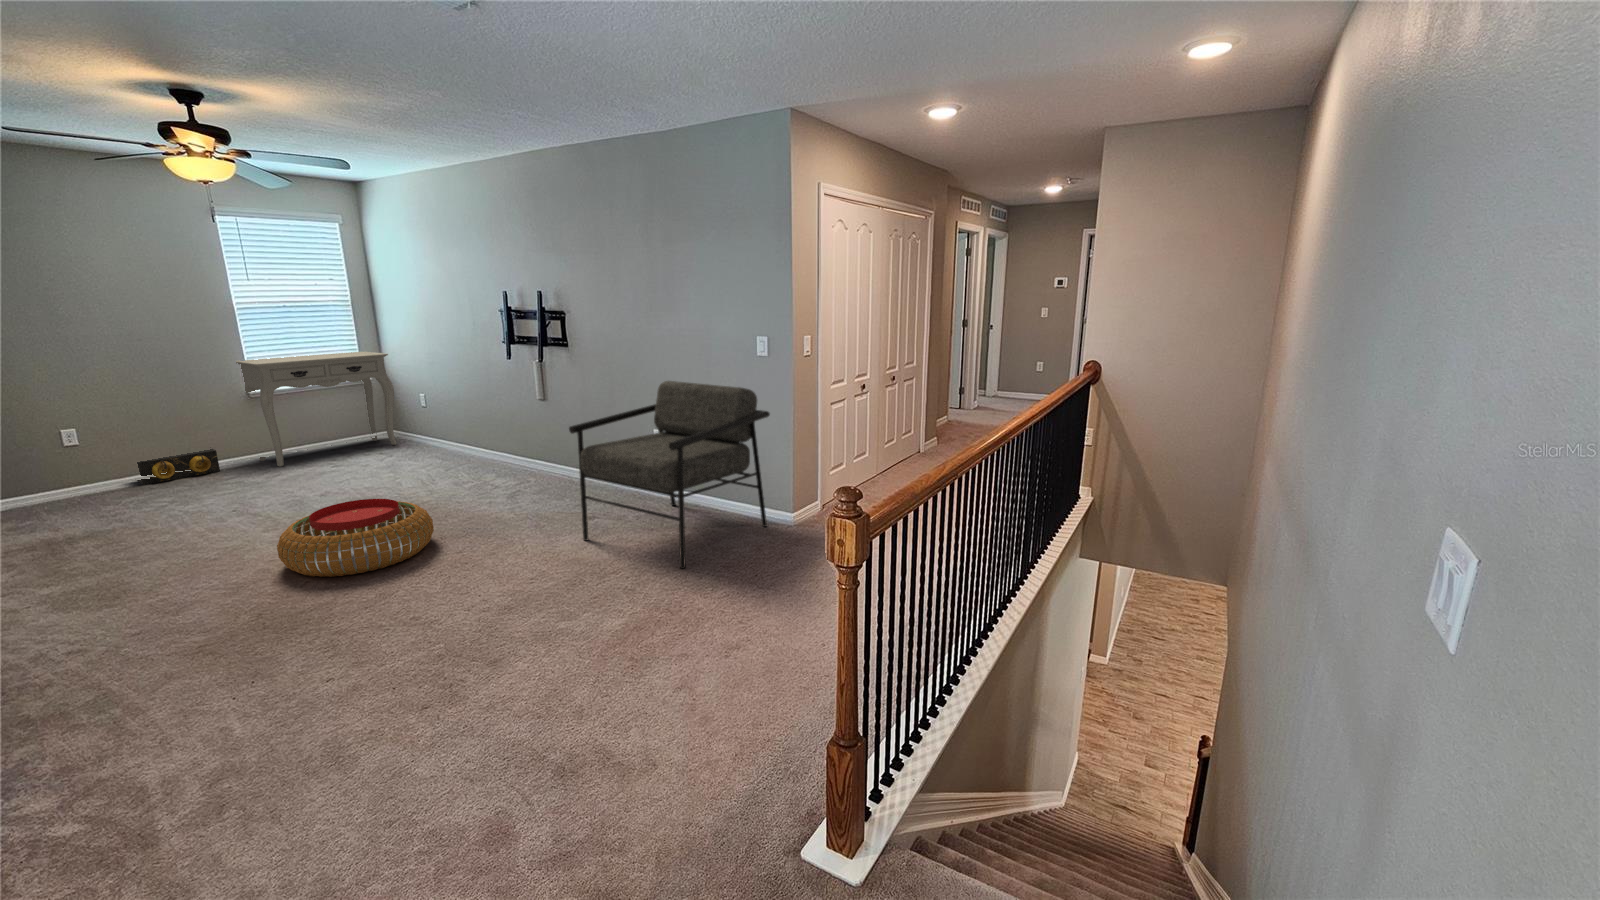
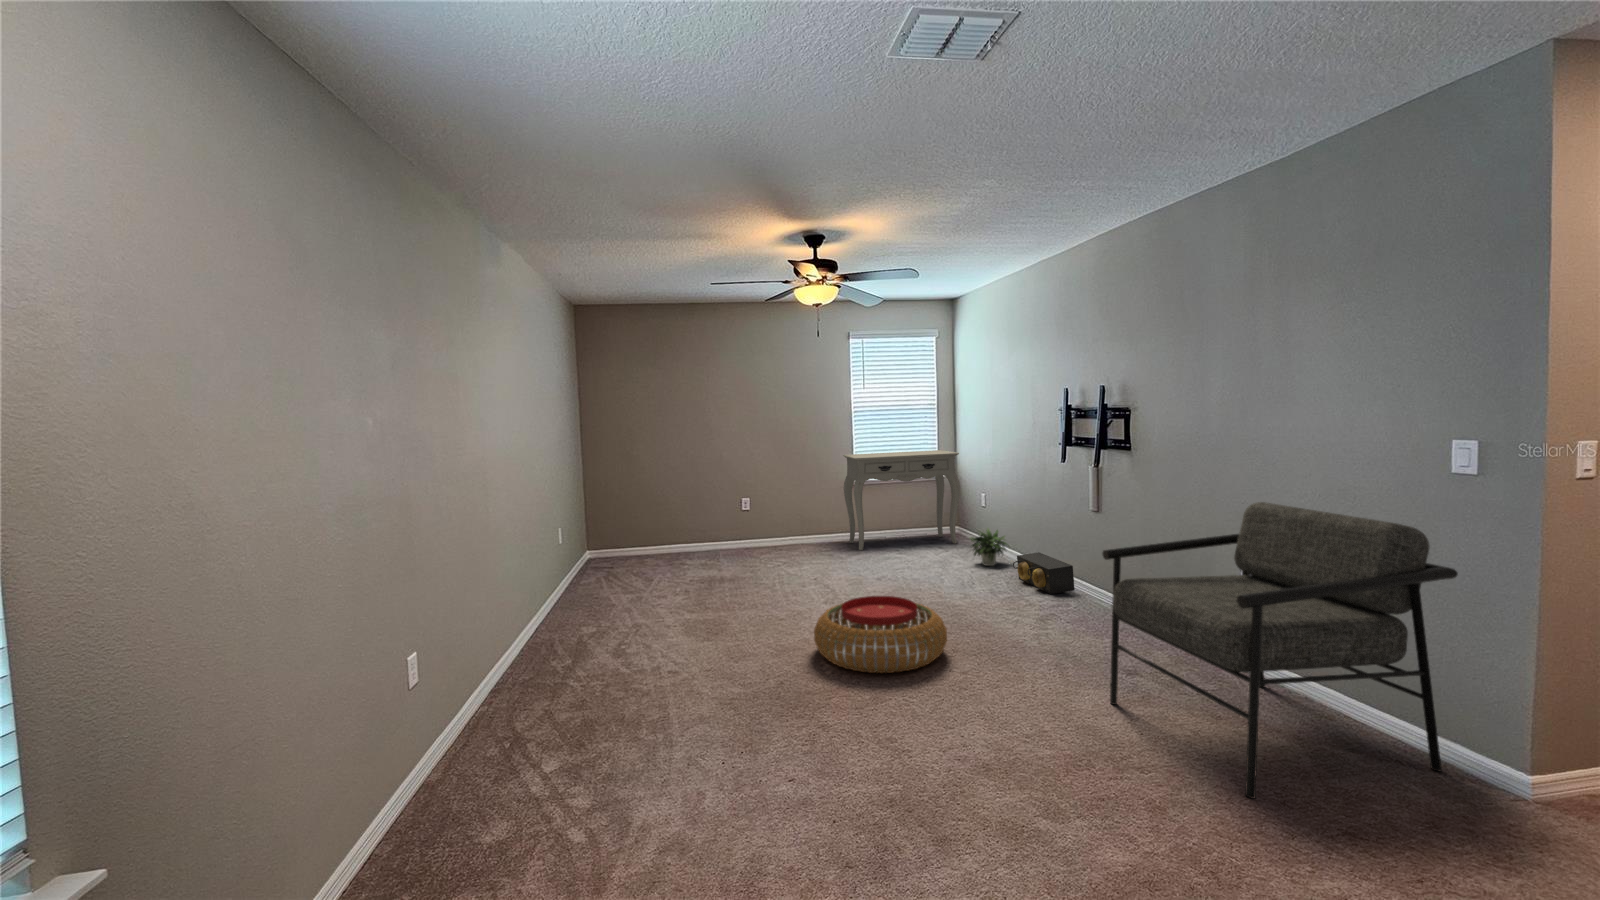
potted plant: none [416,424,464,460] -> present [970,529,1008,566]
speaker: present [137,447,220,485] -> present [1013,552,1075,594]

